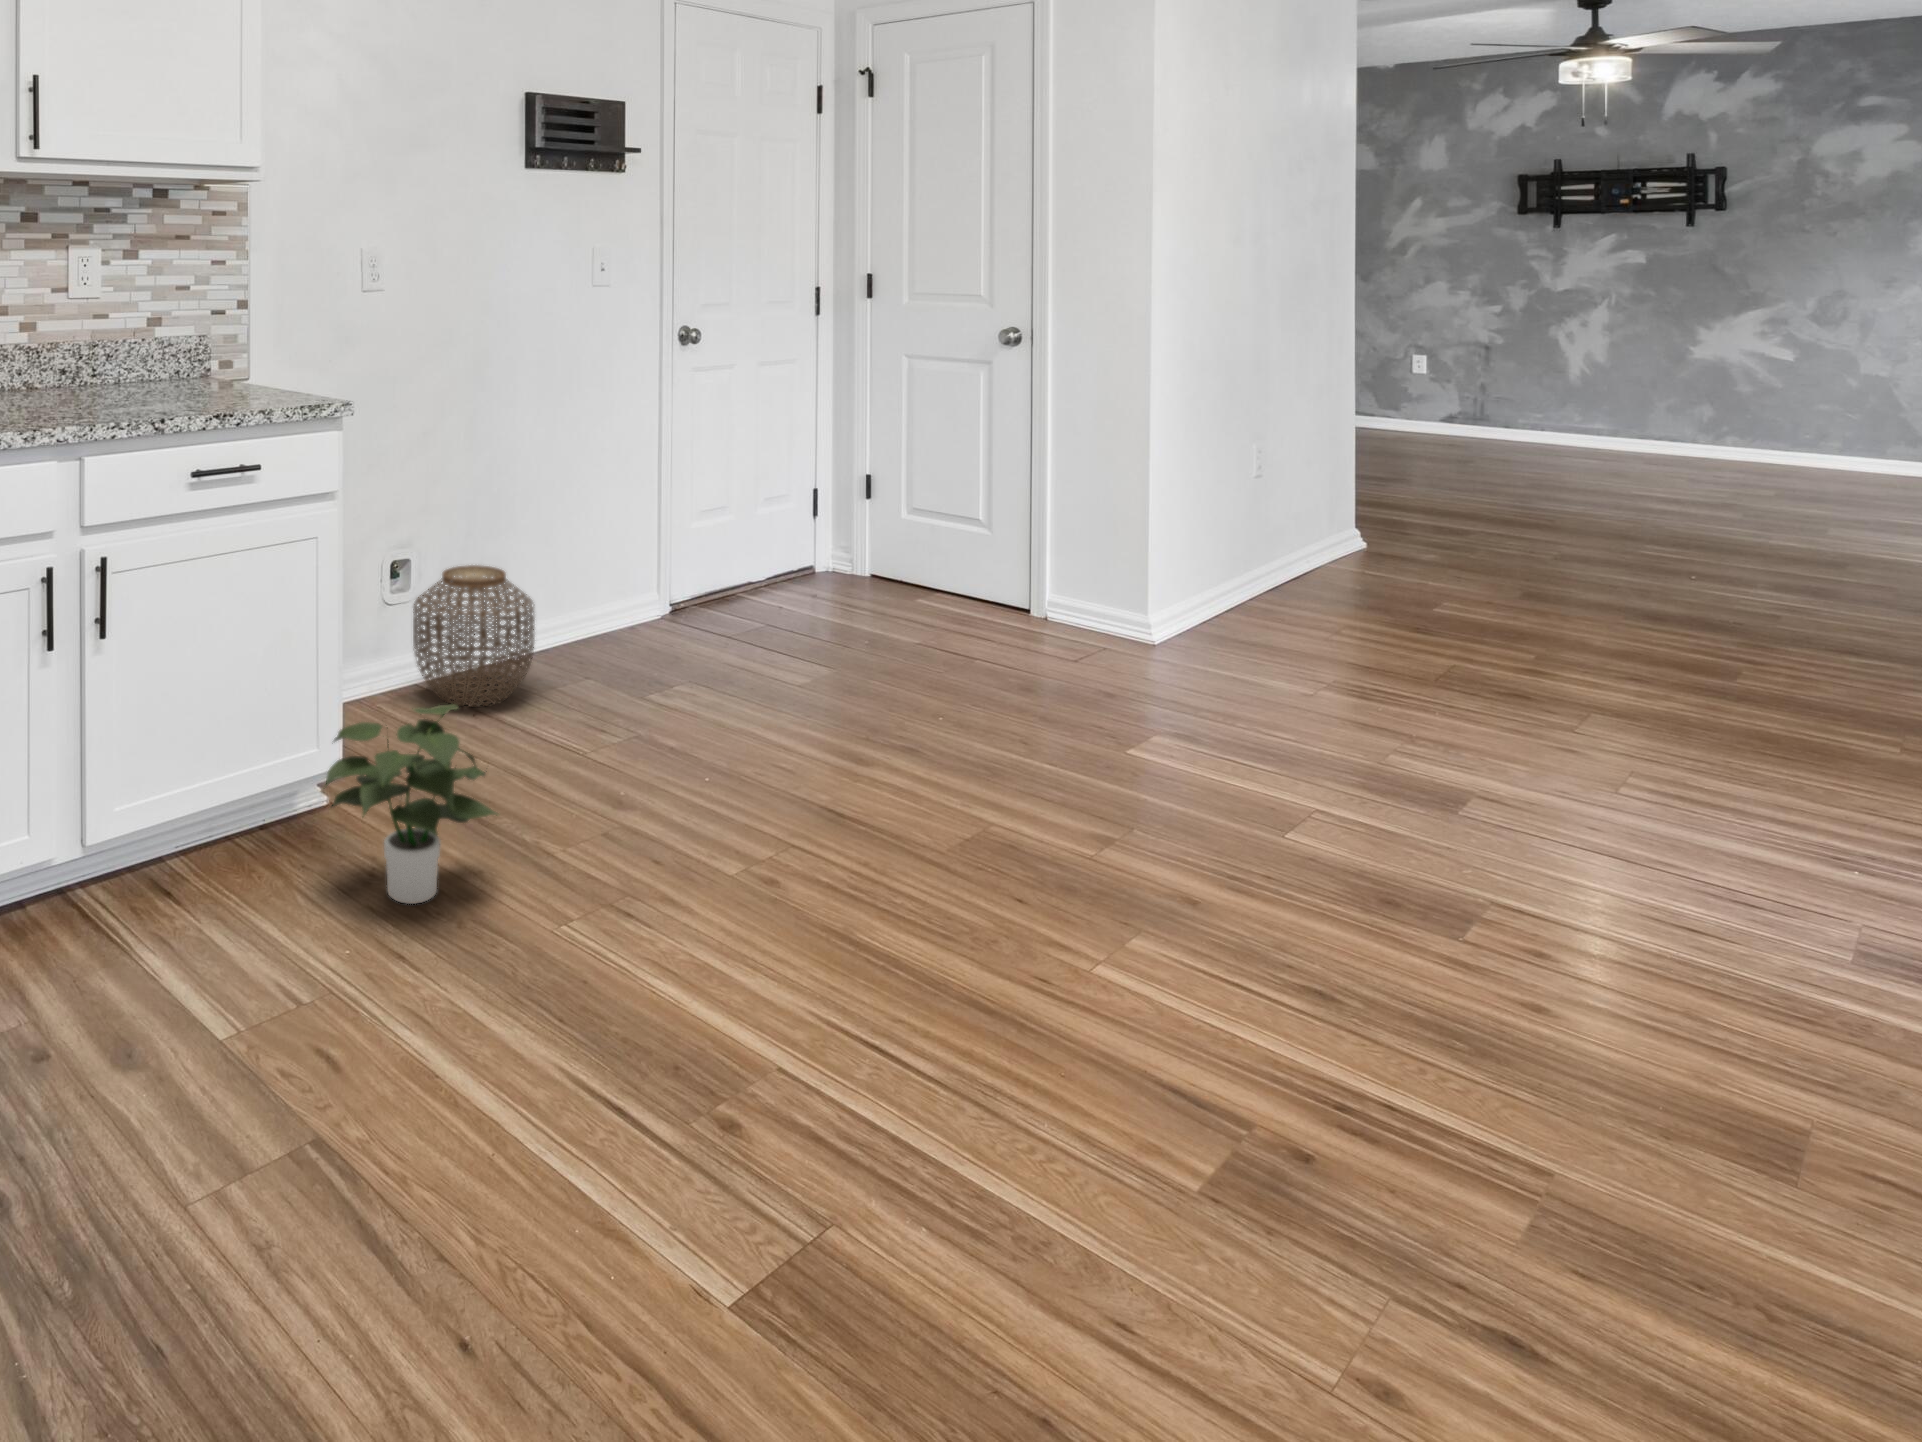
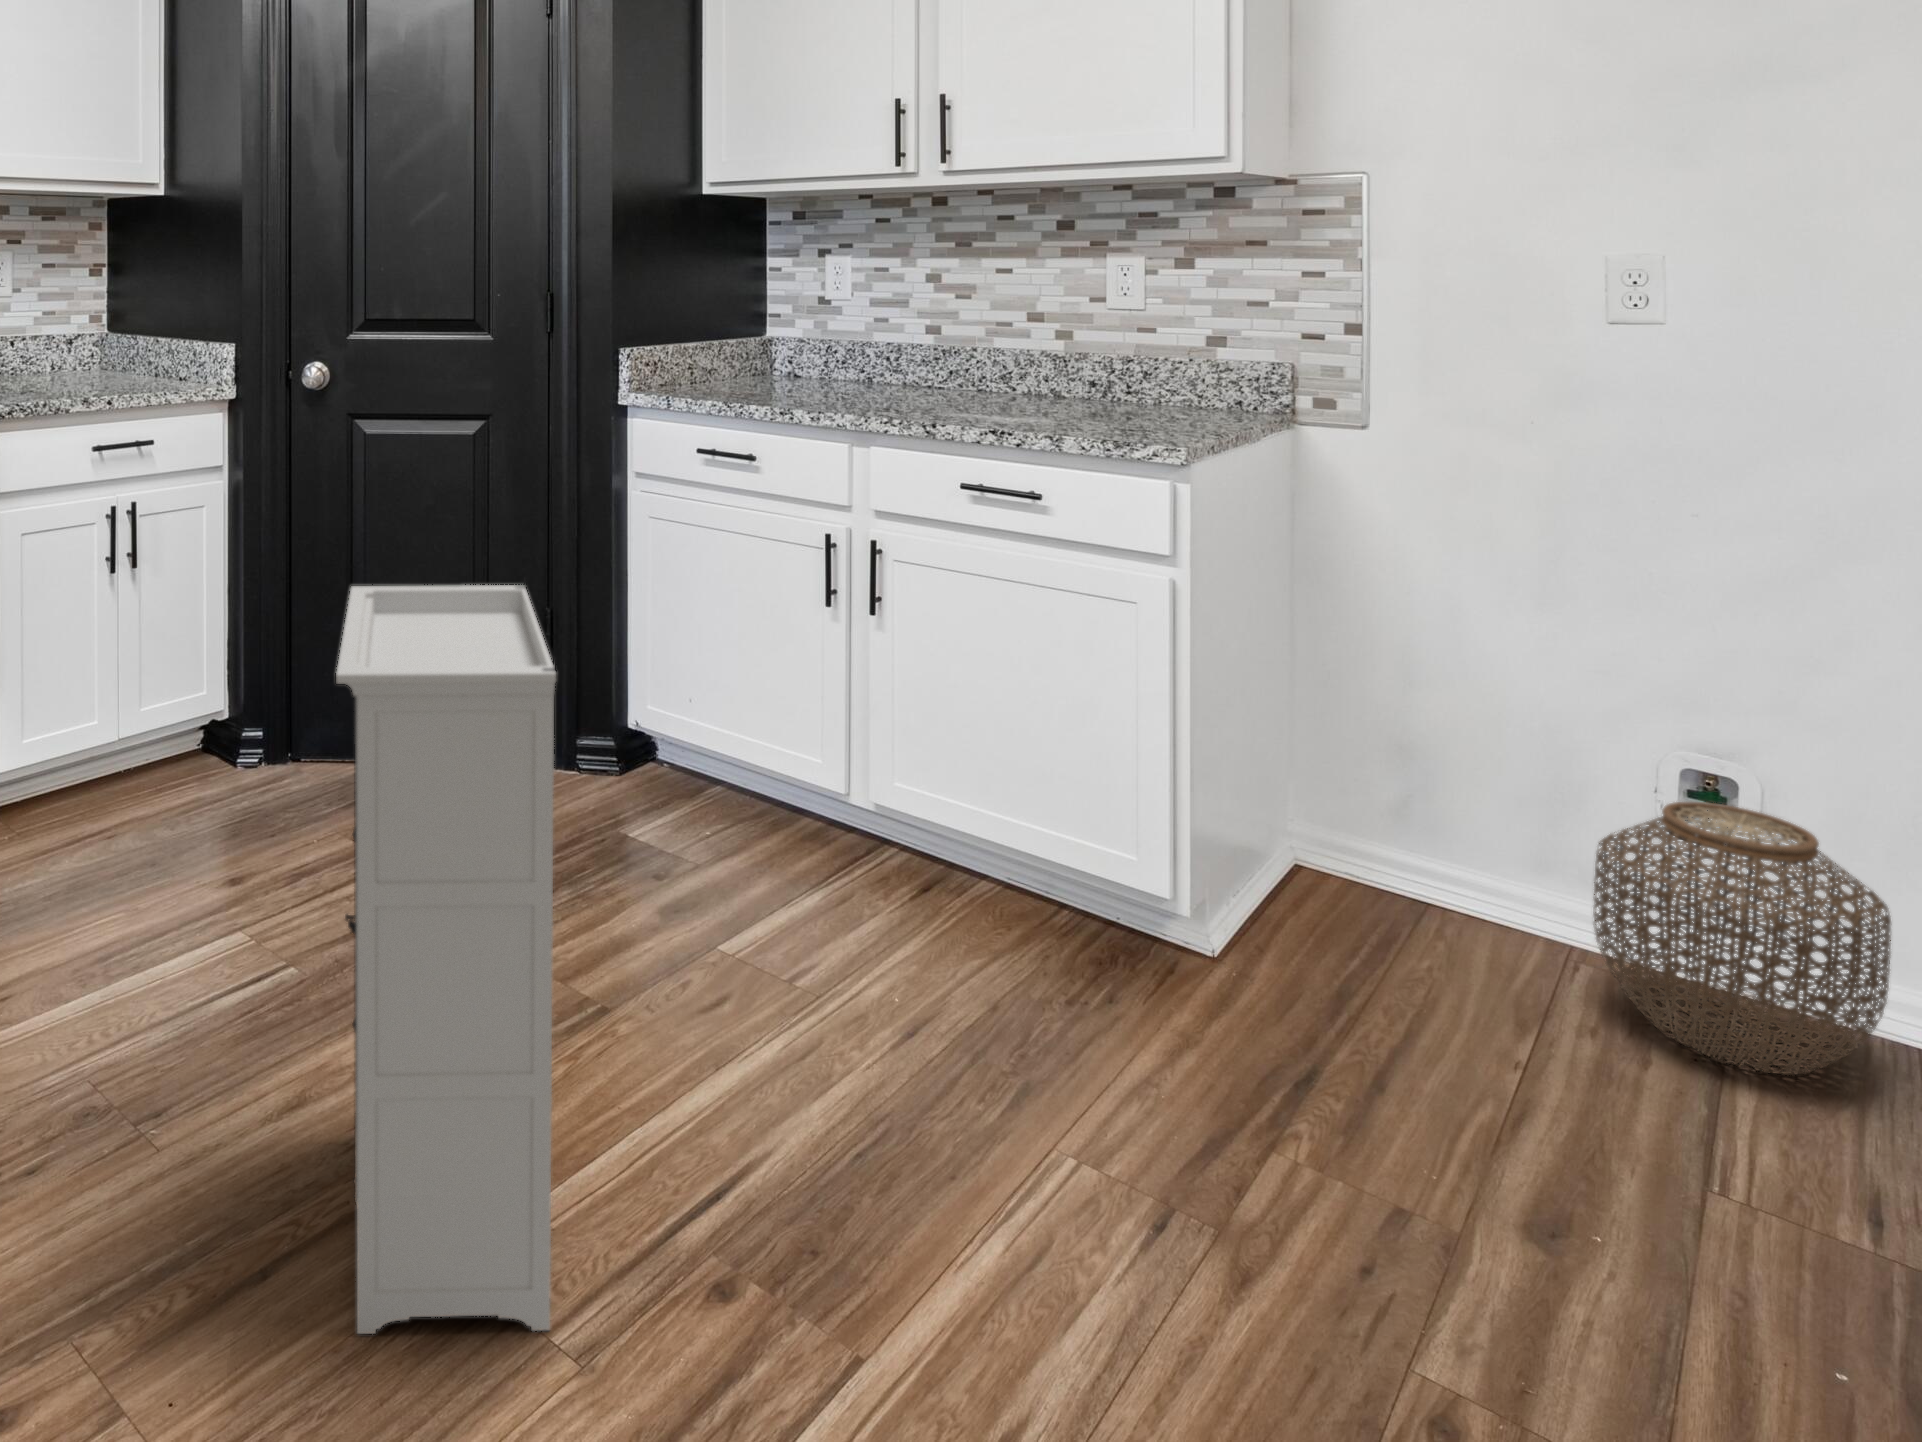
storage cabinet: none [571,586,955,1312] -> present [336,585,556,1334]
potted plant: present [326,705,498,904] -> none [905,799,1114,1027]

